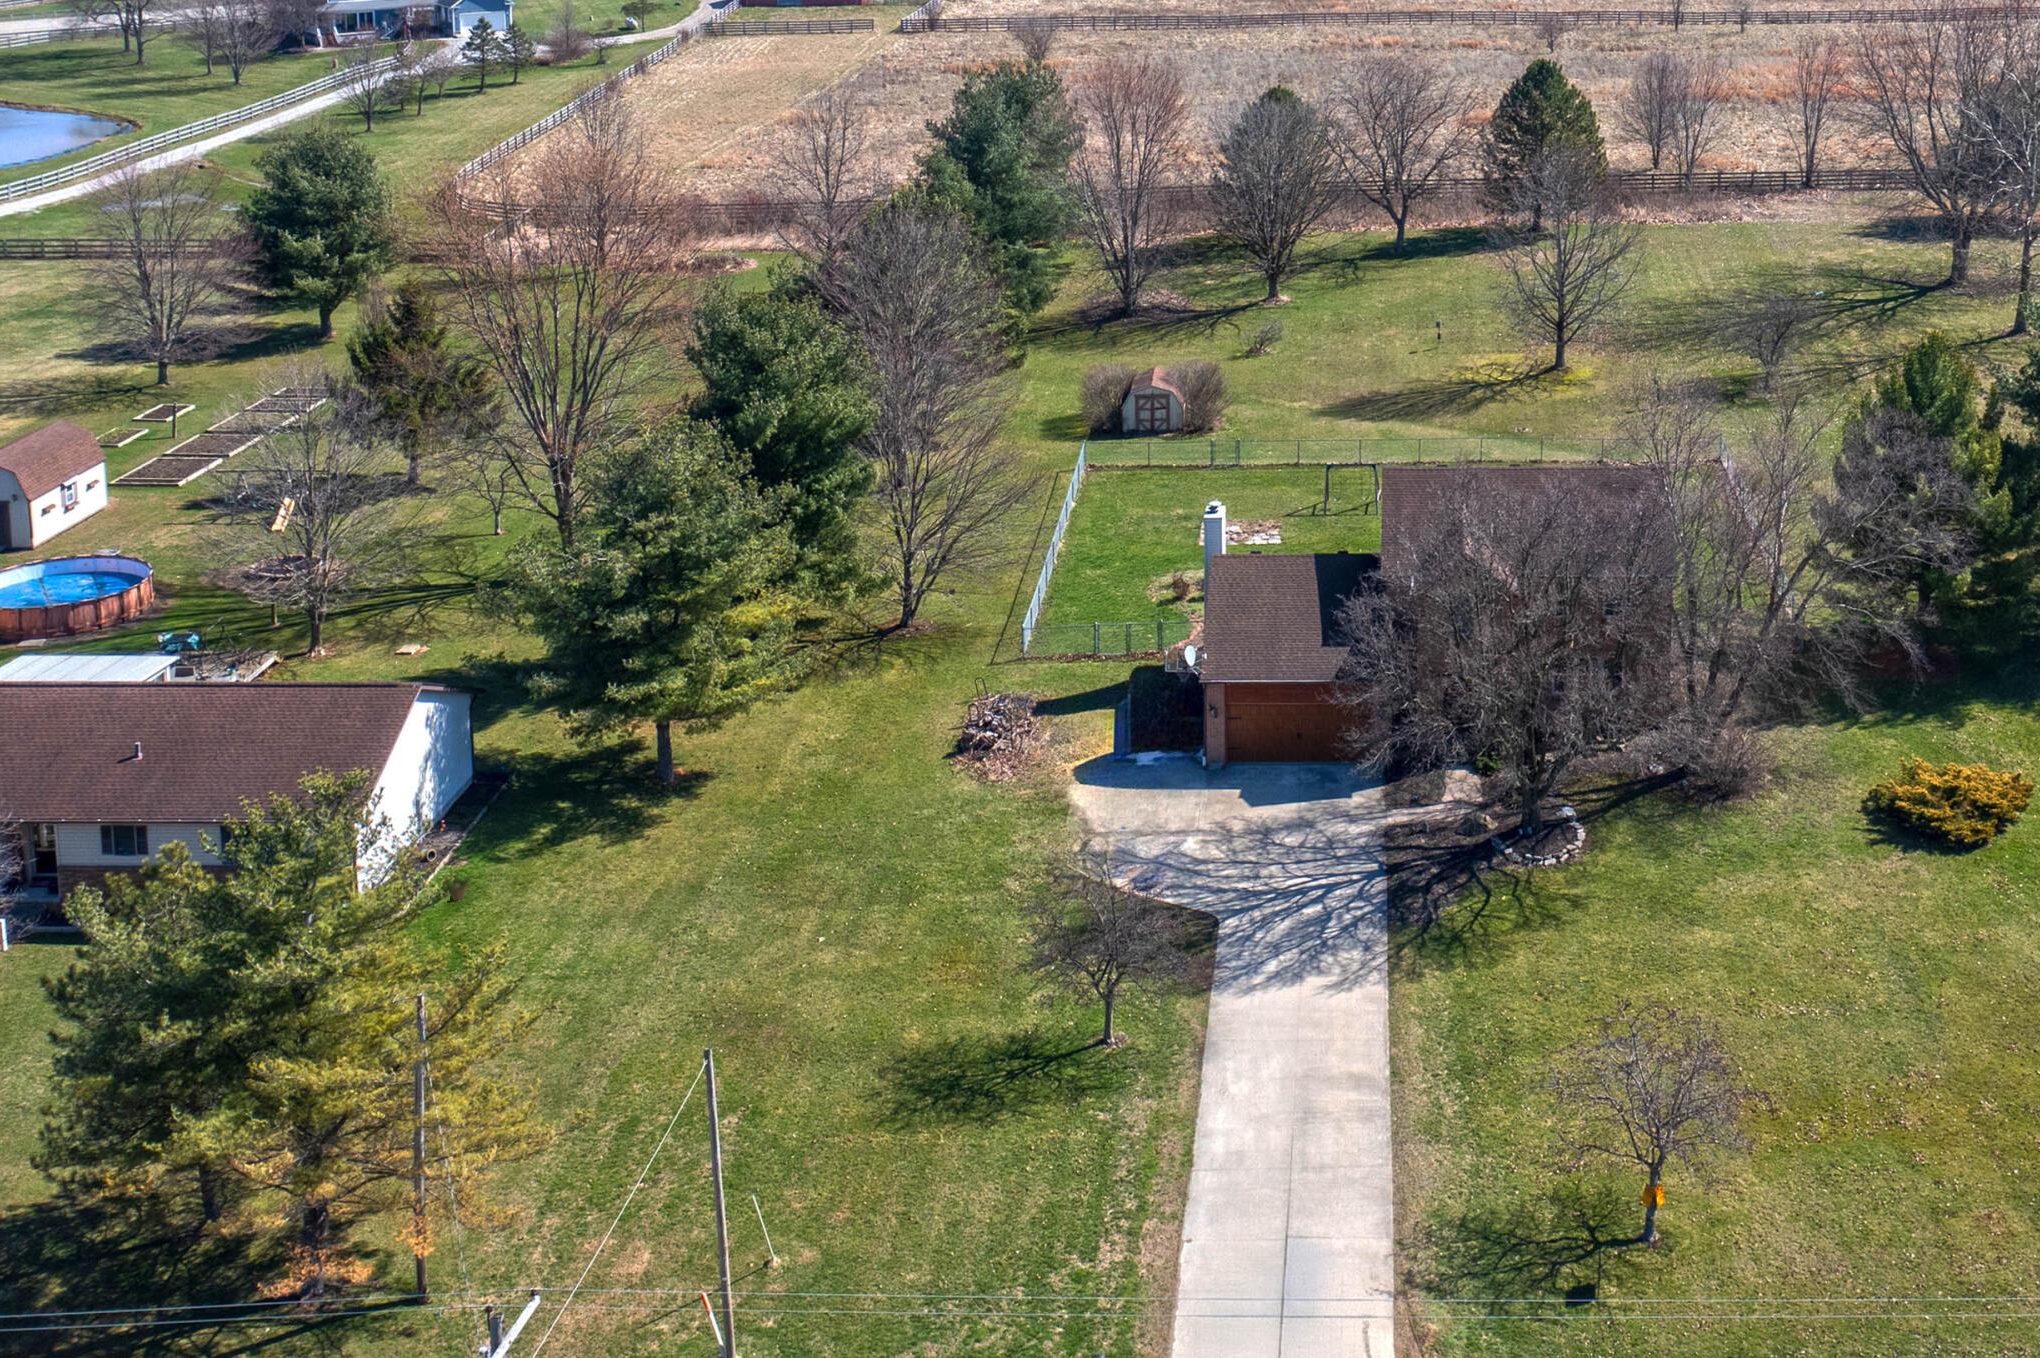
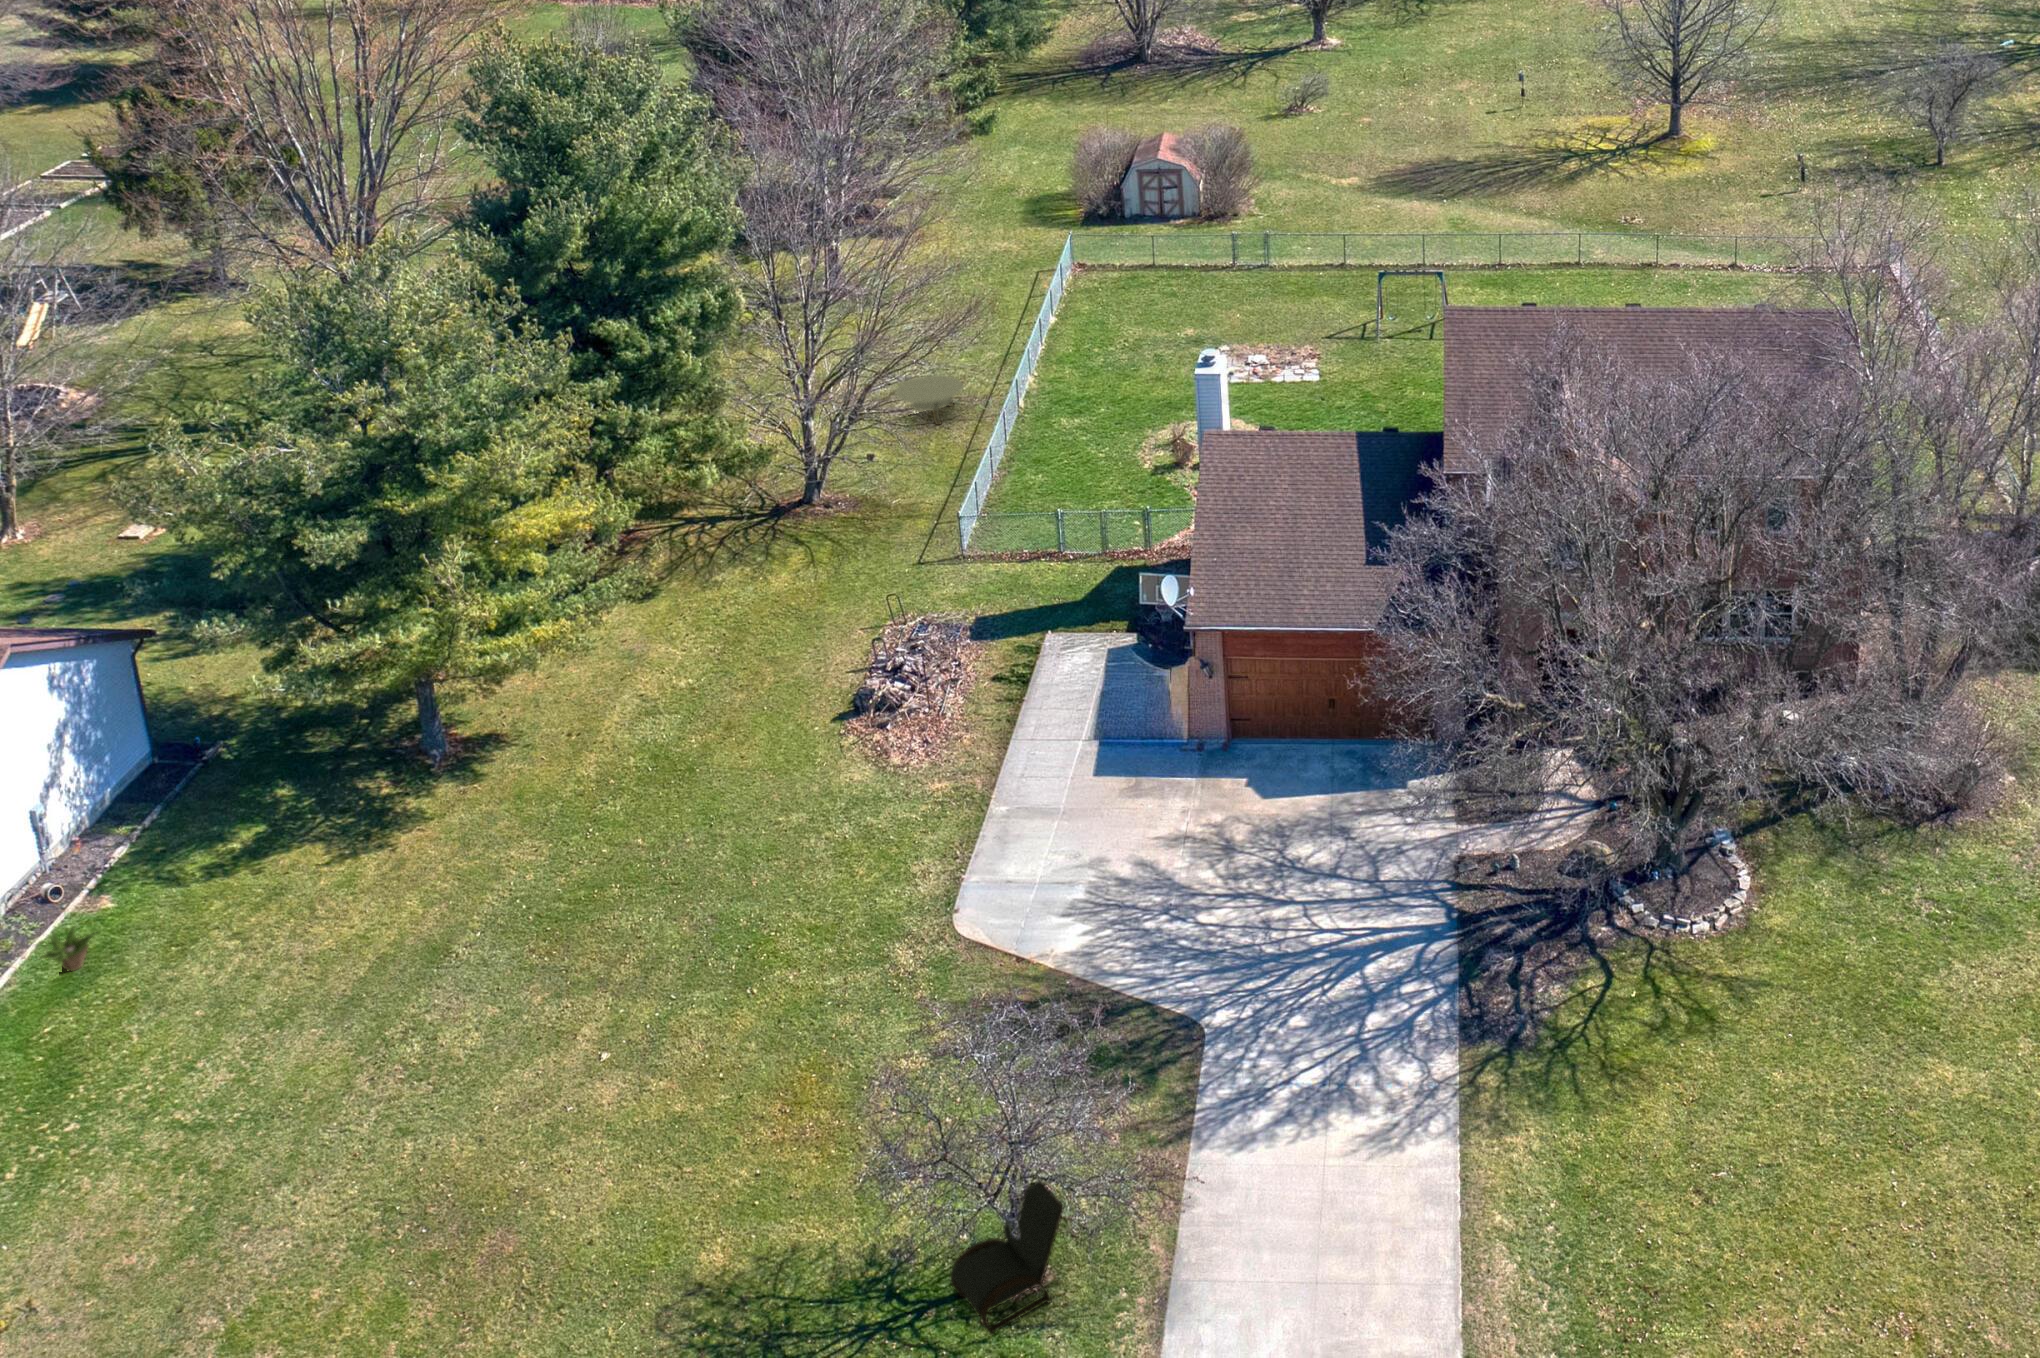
round table: none [962,543,1014,578] -> present [896,376,963,425]
lounge chair: none [1067,974,1140,1069] -> present [949,1180,1064,1336]

